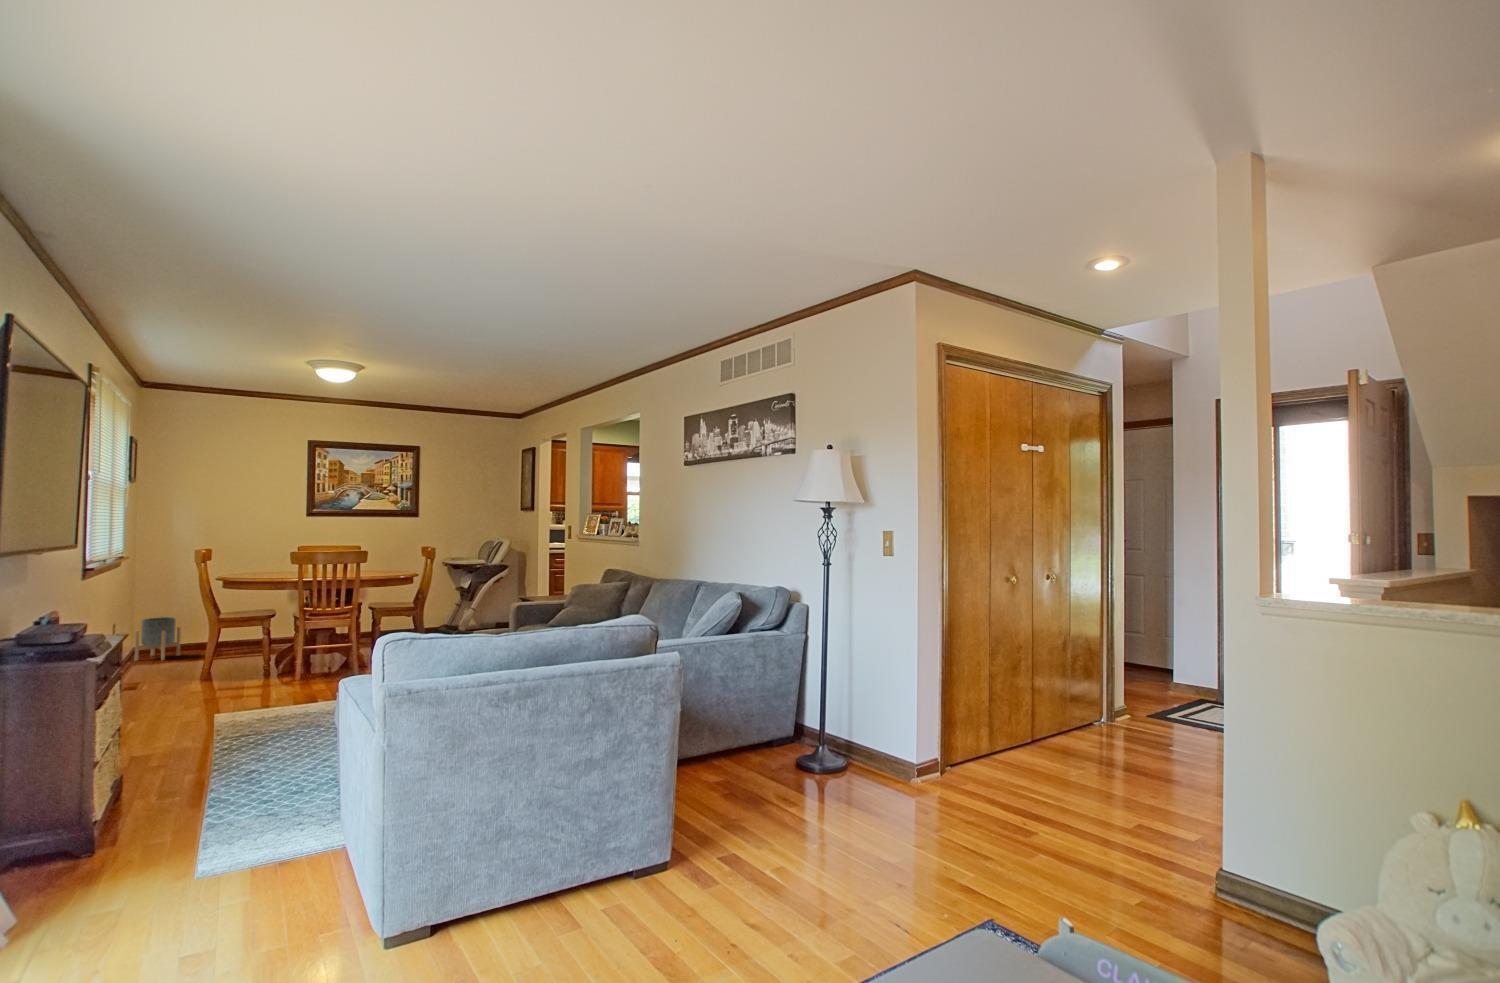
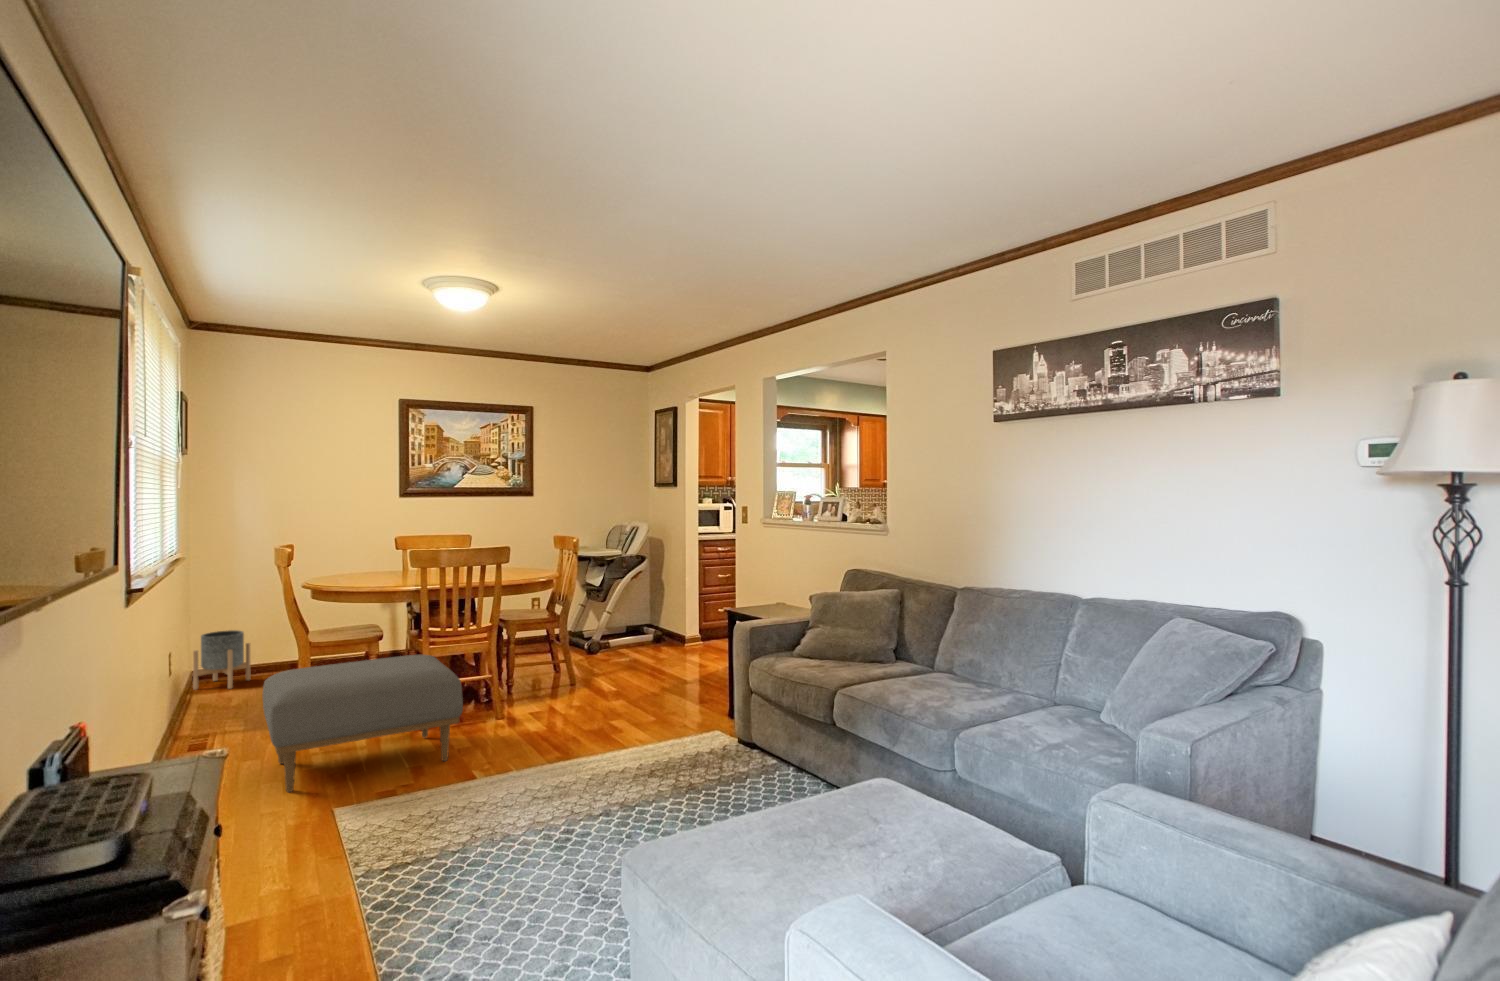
ottoman: none [176,626,316,710] -> present [263,655,463,792]

